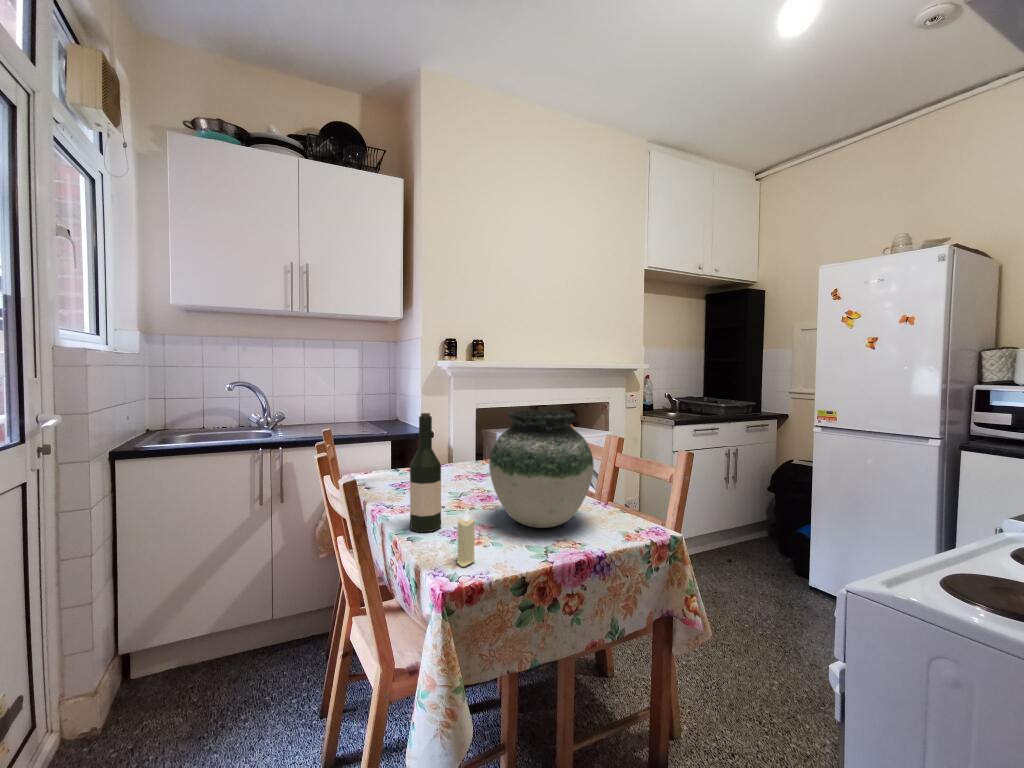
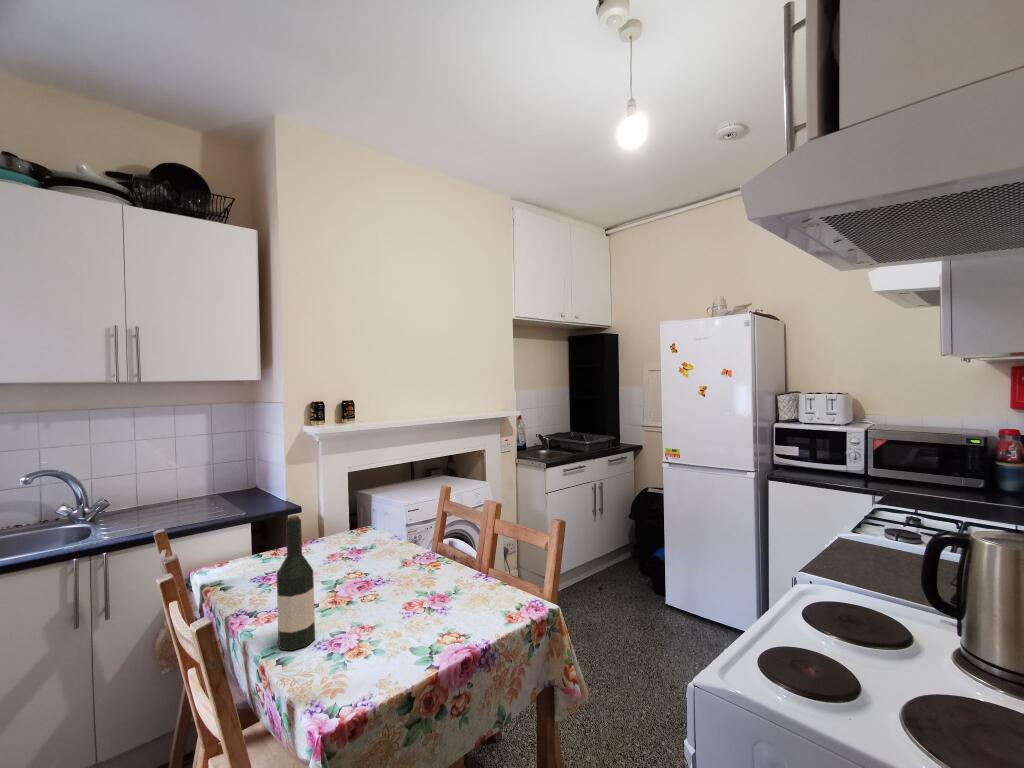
vase: present [489,410,594,528] -> none [367,494,474,621]
candle: present [456,509,475,566] -> none [334,627,355,693]

